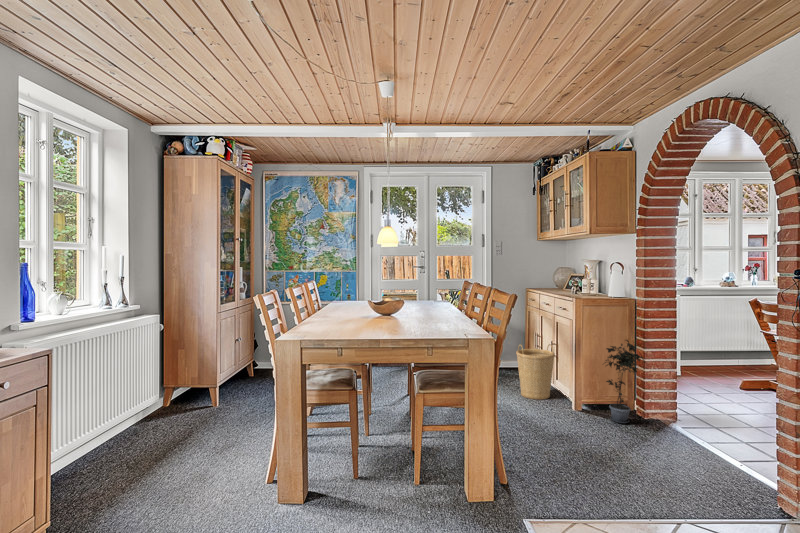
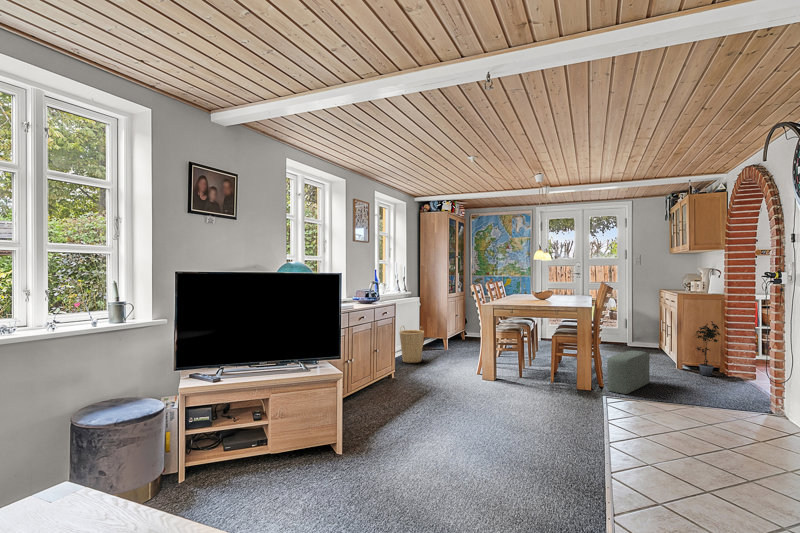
basket: present [516,344,555,399] -> present [399,326,424,363]
pouf: none [523,405,571,512] -> present [607,350,650,394]

